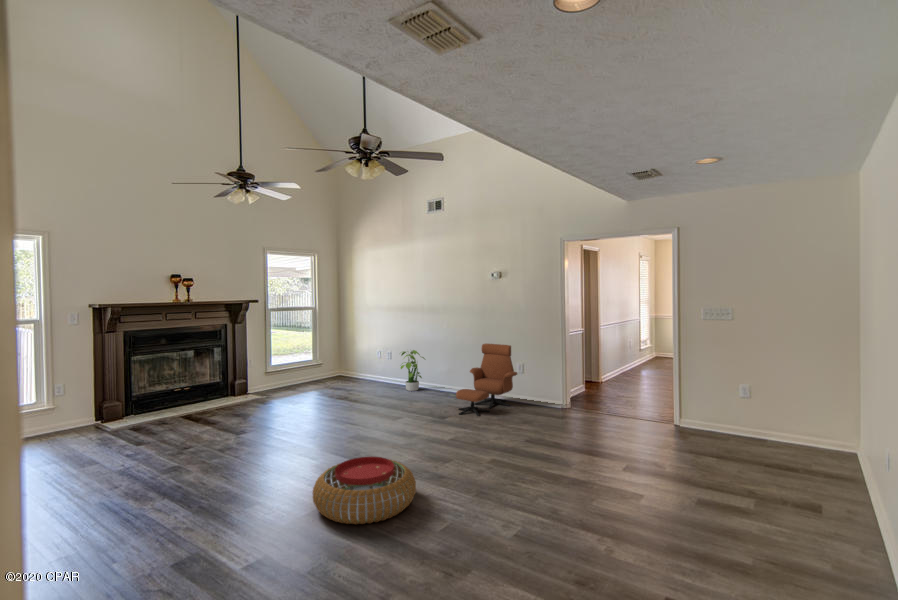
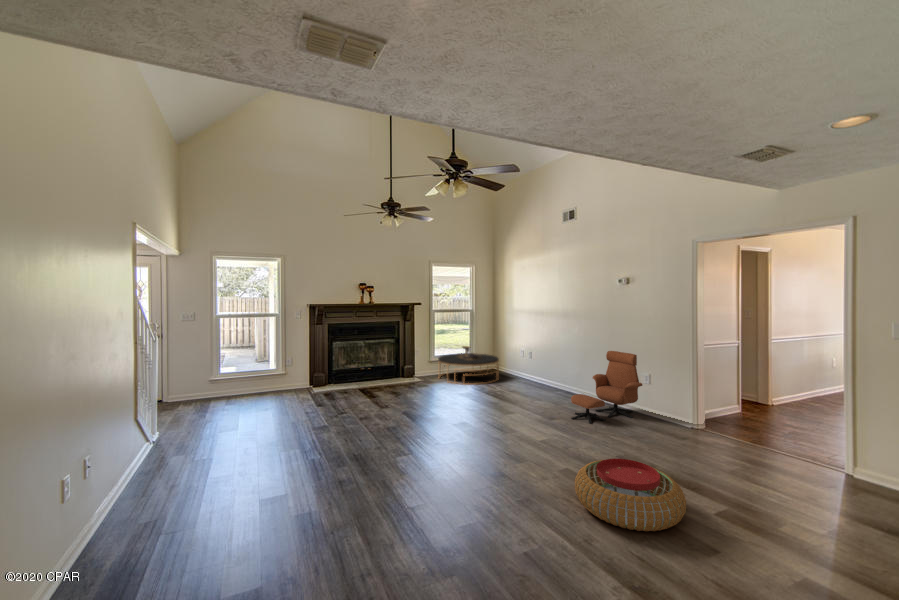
coffee table: none [280,350,355,396] -> present [438,346,499,385]
potted plant: present [400,350,425,391] -> none [532,350,559,390]
pouf: present [313,457,416,524] -> present [575,459,686,532]

